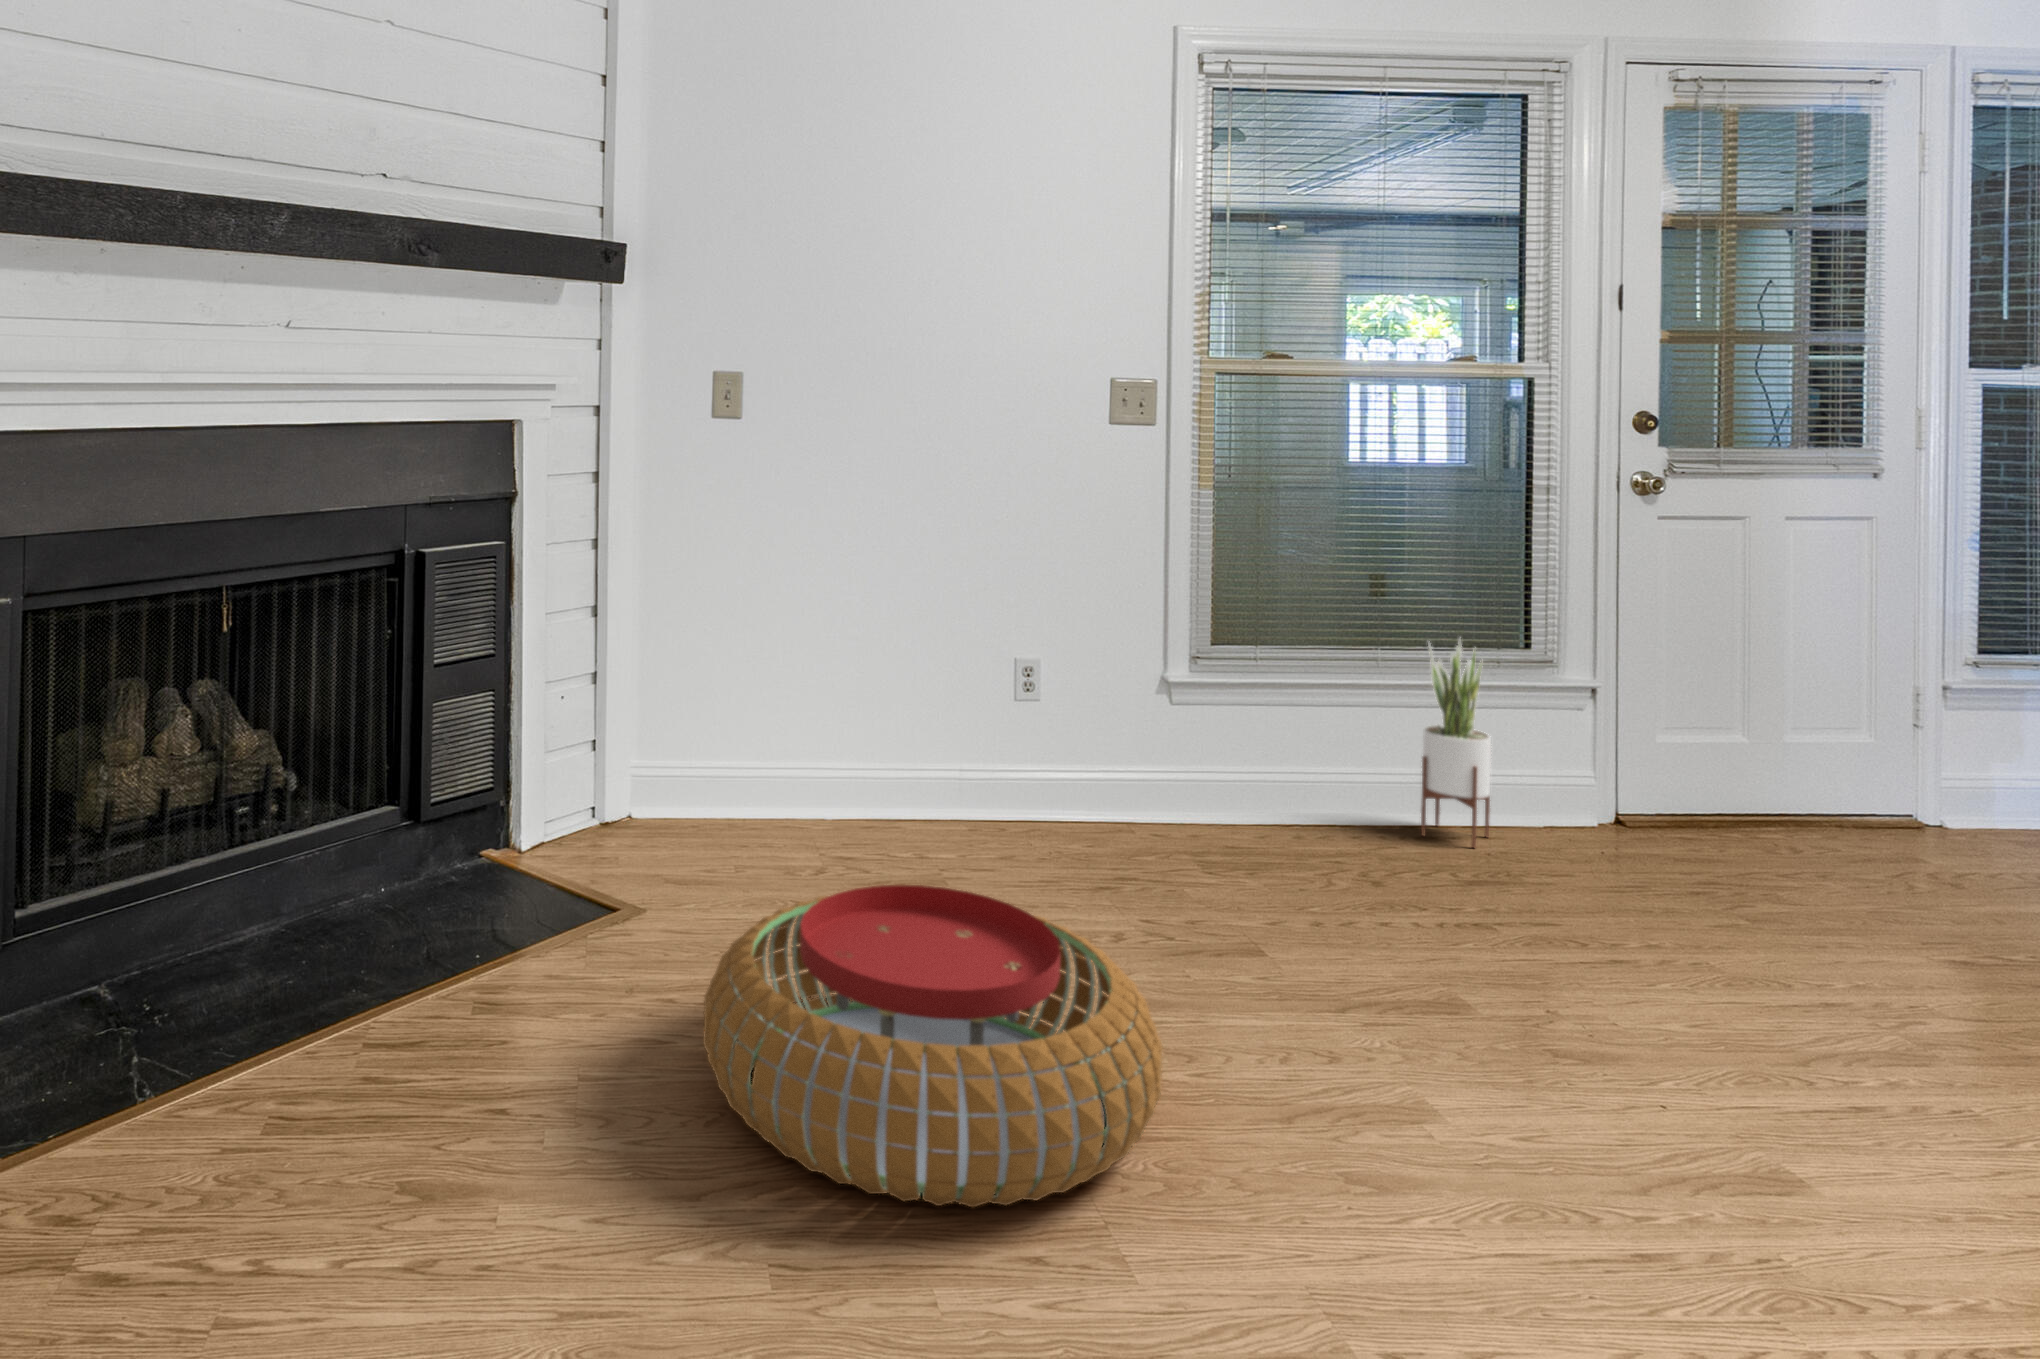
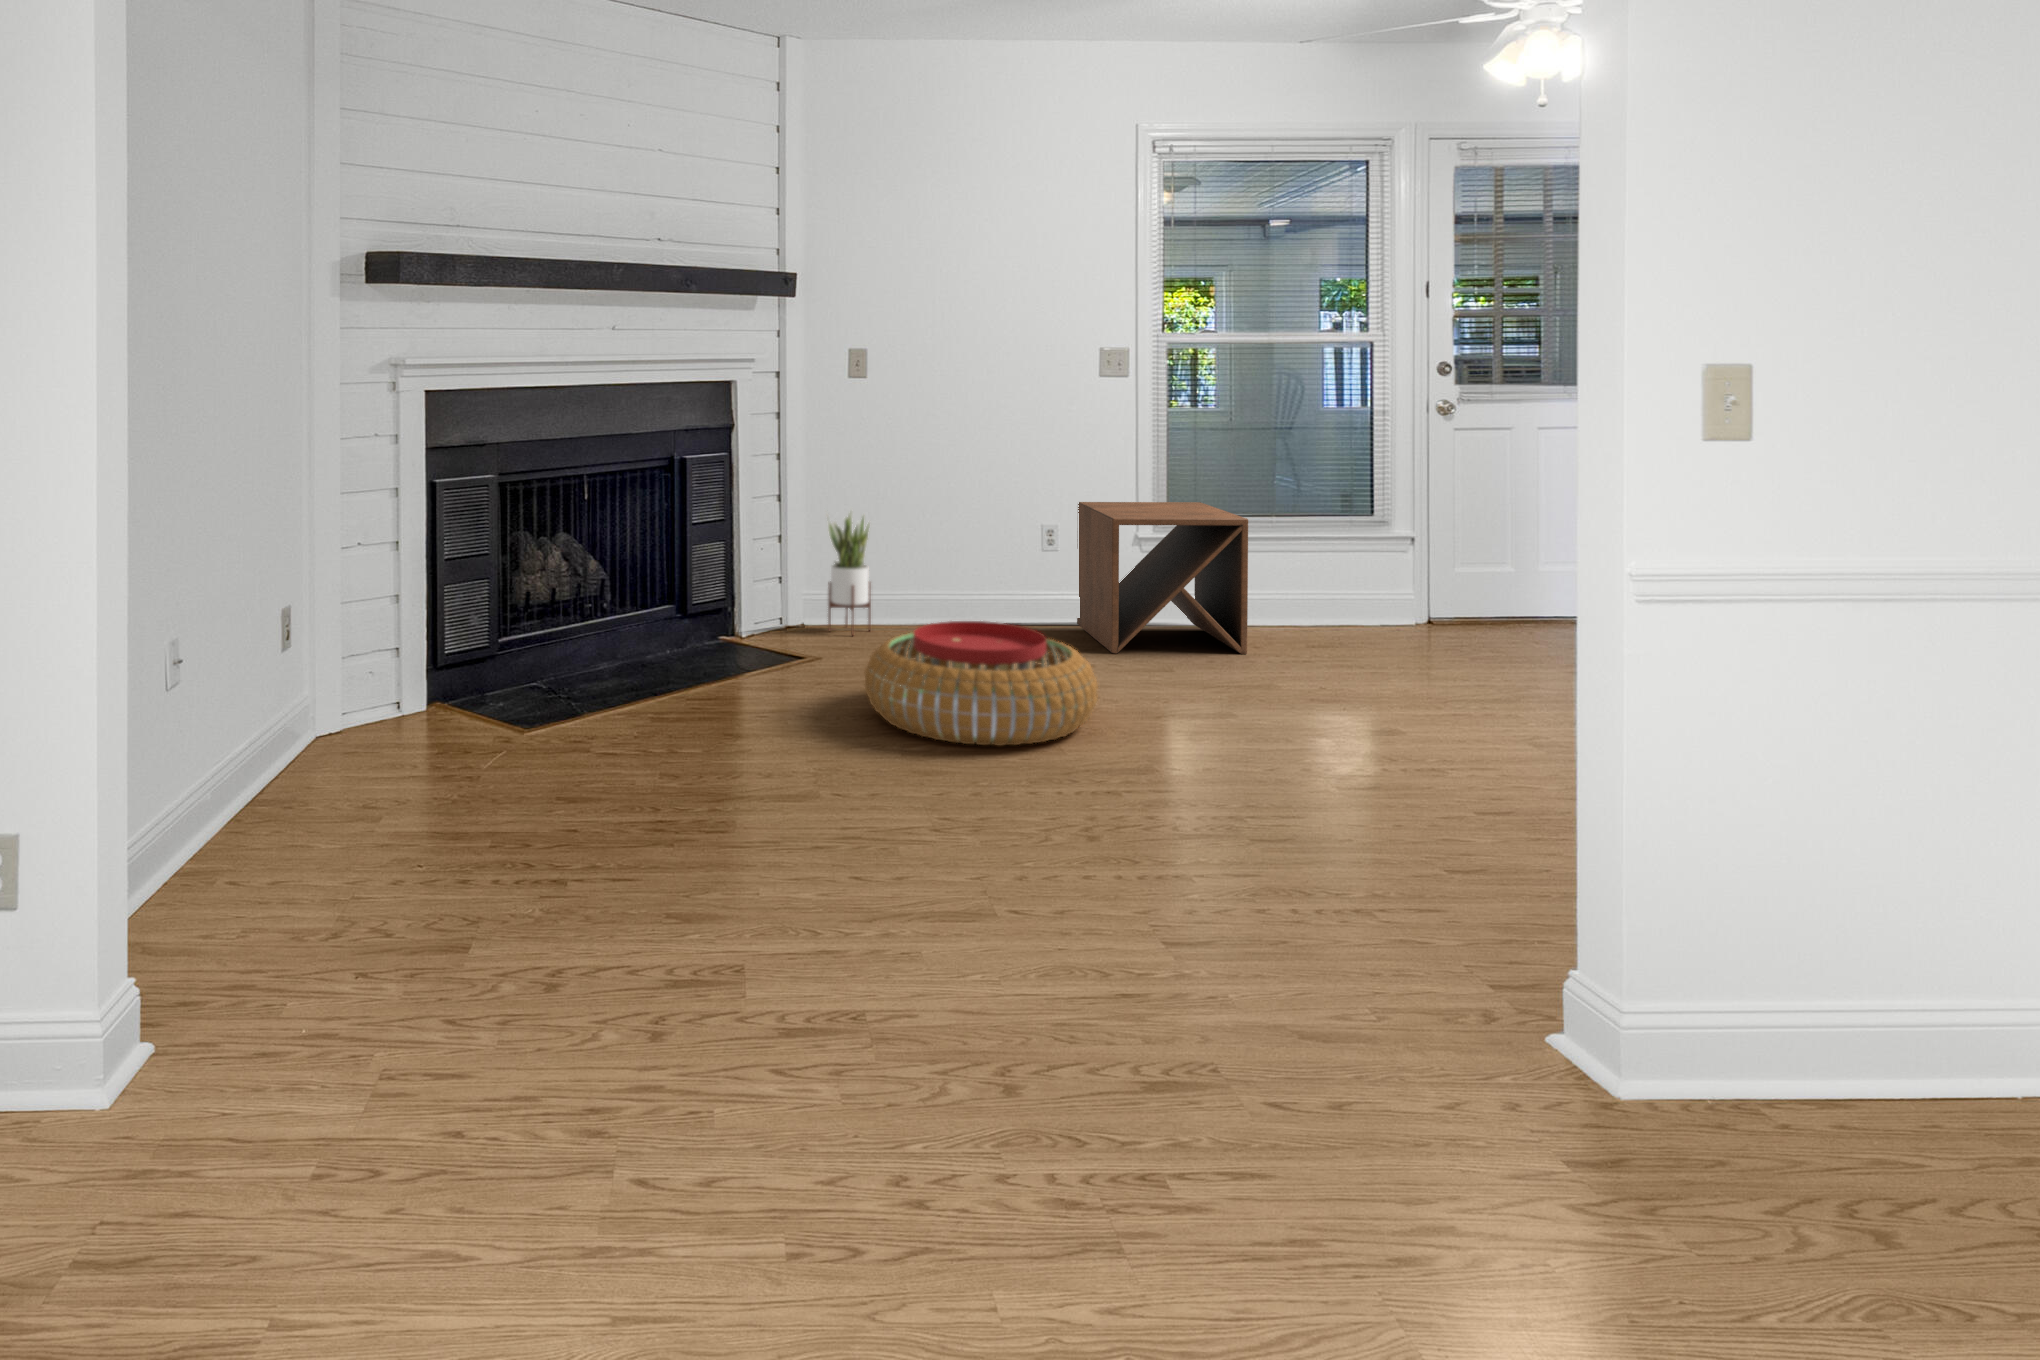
side table: none [1071,624,1370,898] -> present [1077,502,1248,654]
potted plant: present [1421,641,1491,848] -> present [827,510,871,634]

